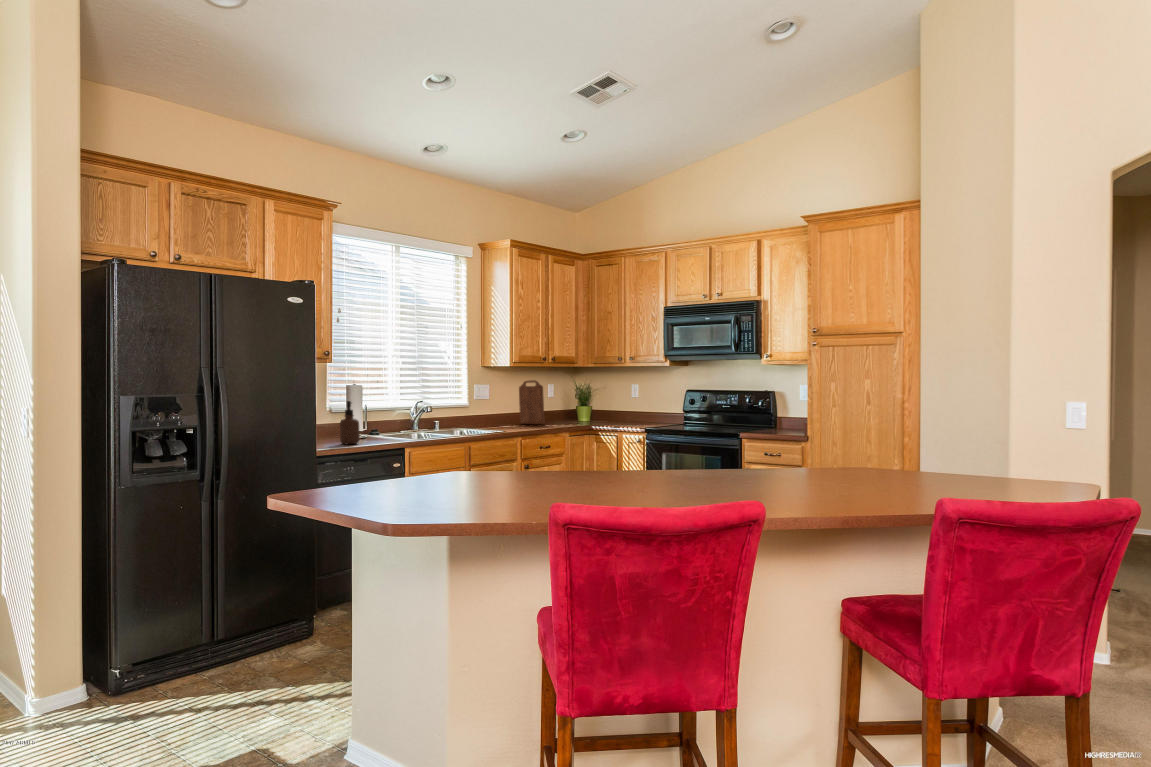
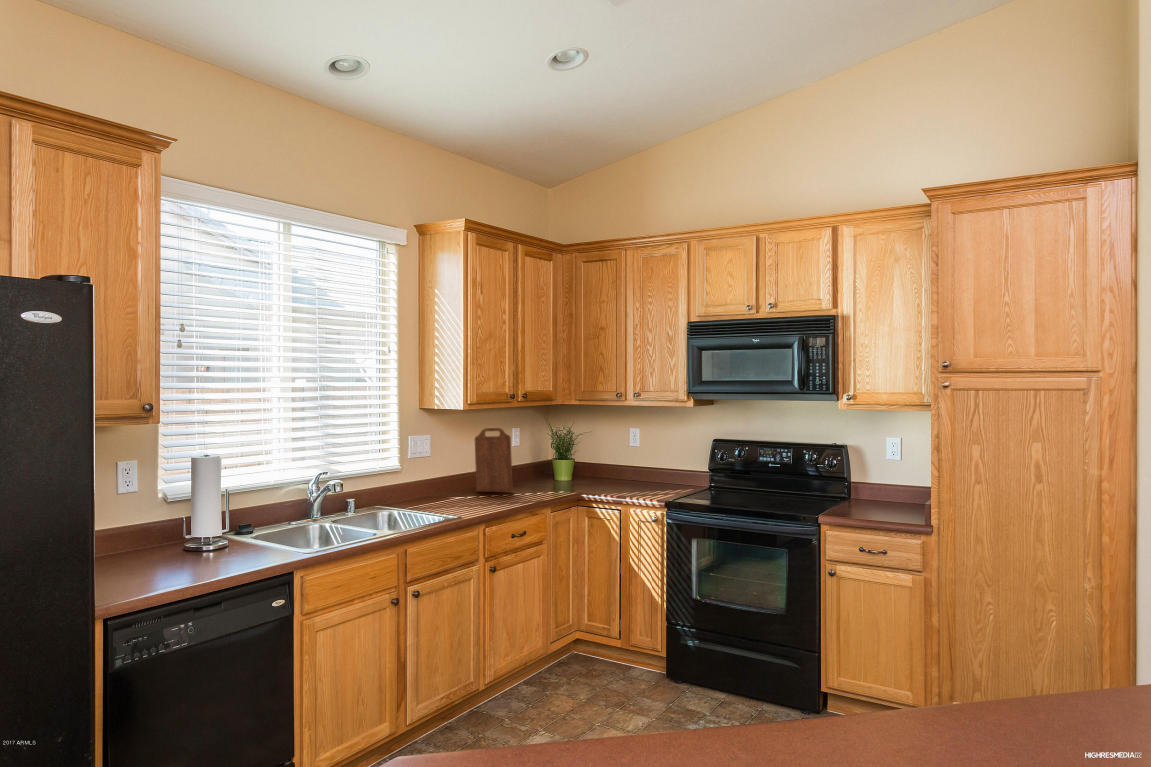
soap dispenser: present [340,401,360,444] -> none [166,494,205,575]

